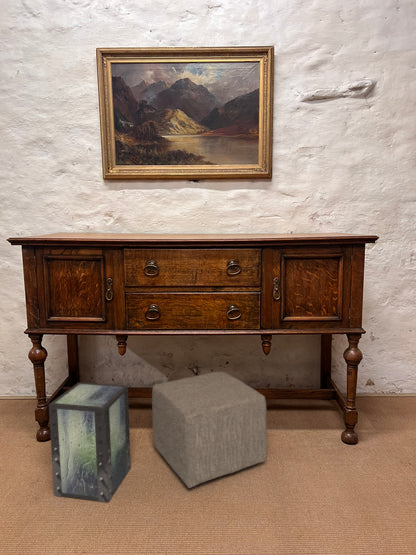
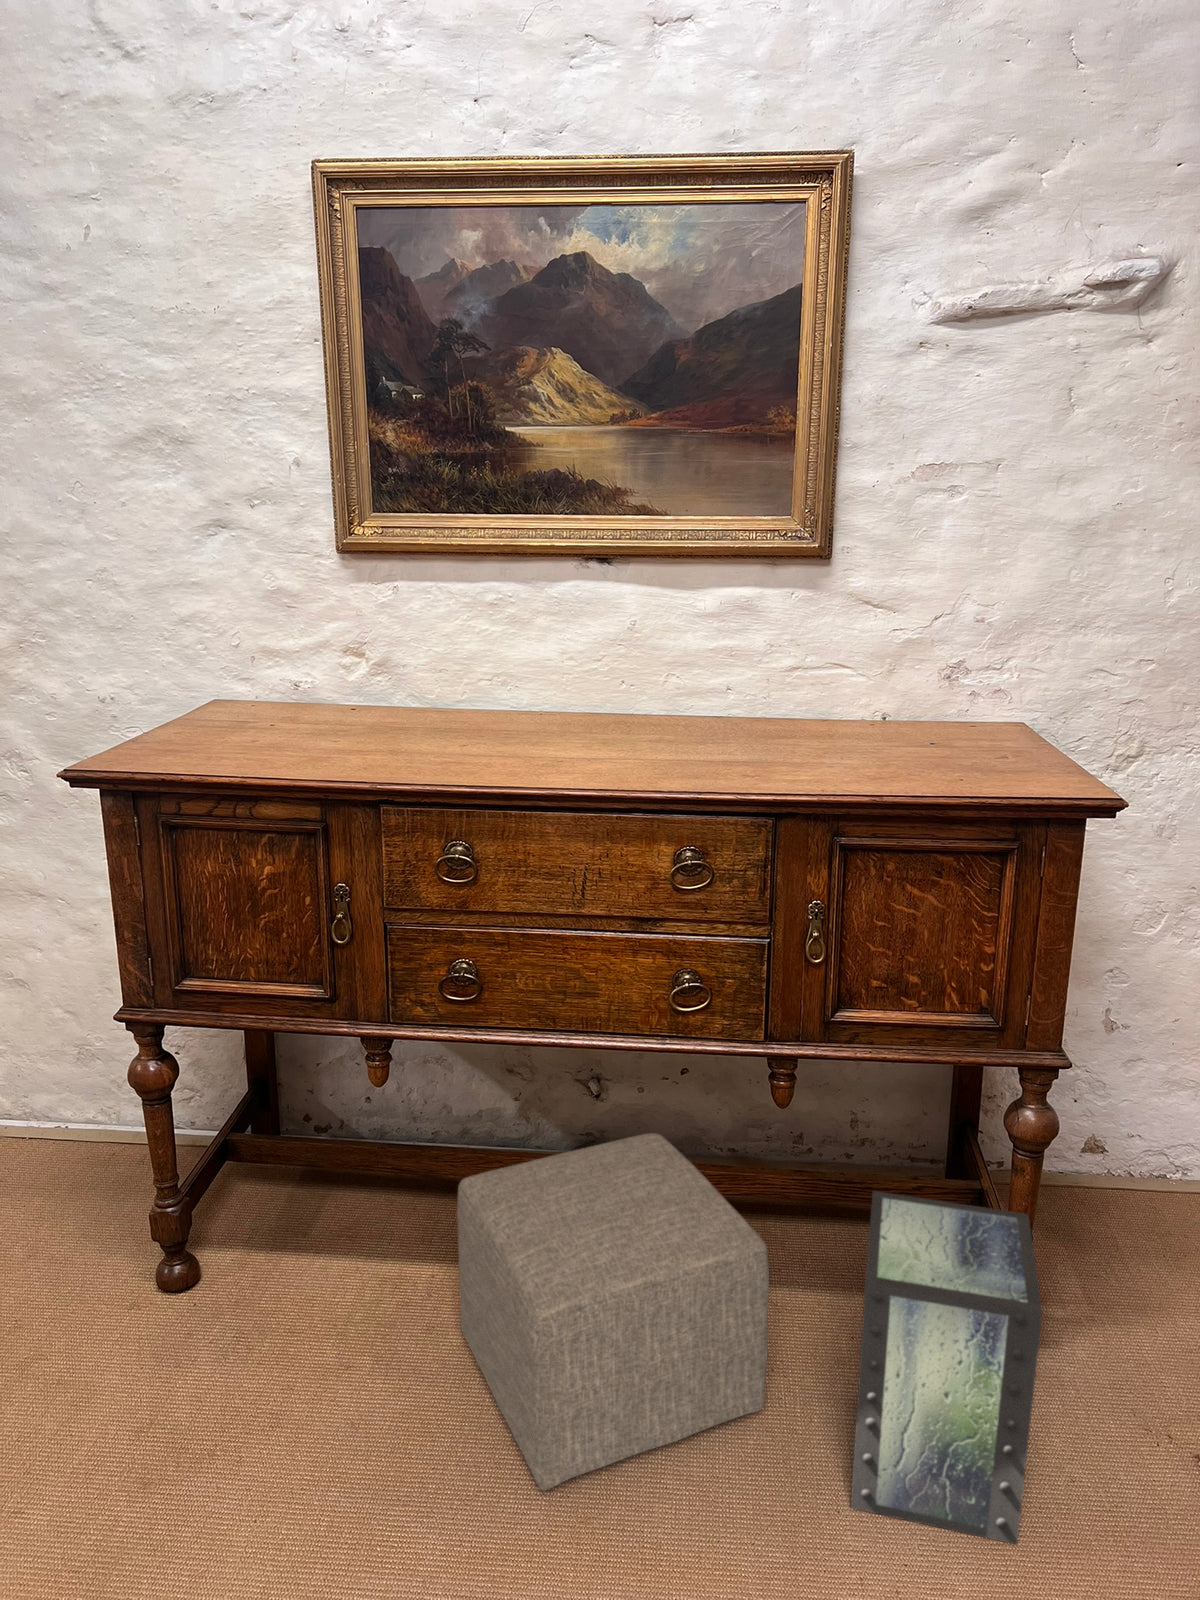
storage box: present [49,383,131,502] -> present [851,1191,1042,1544]

